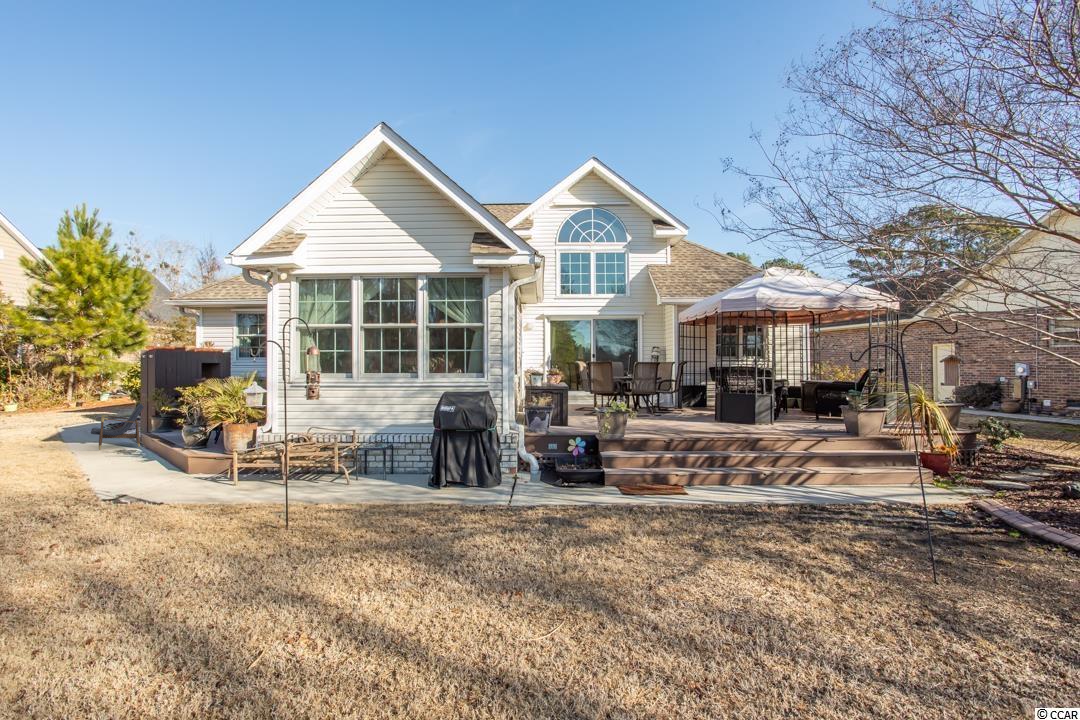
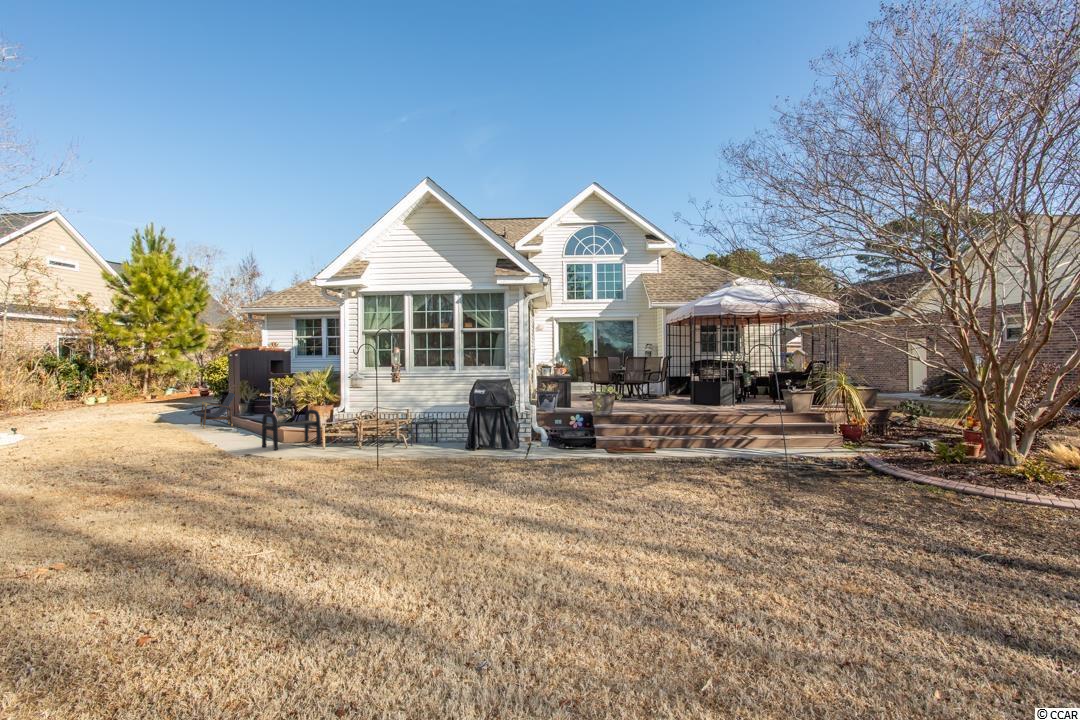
bench: none [150,430,234,487] -> present [262,410,321,450]

